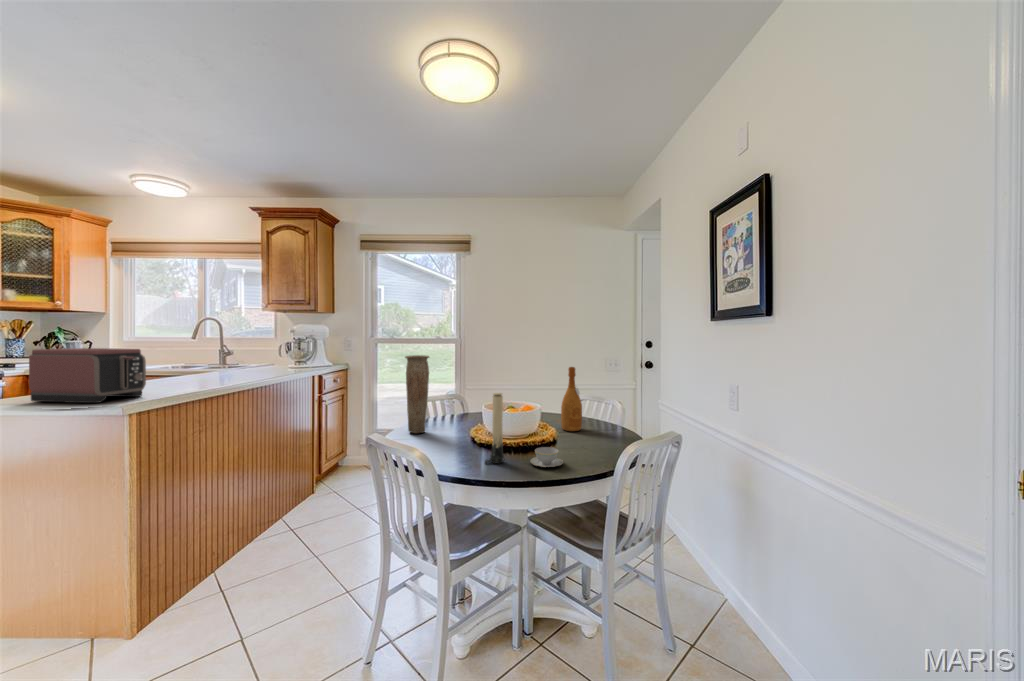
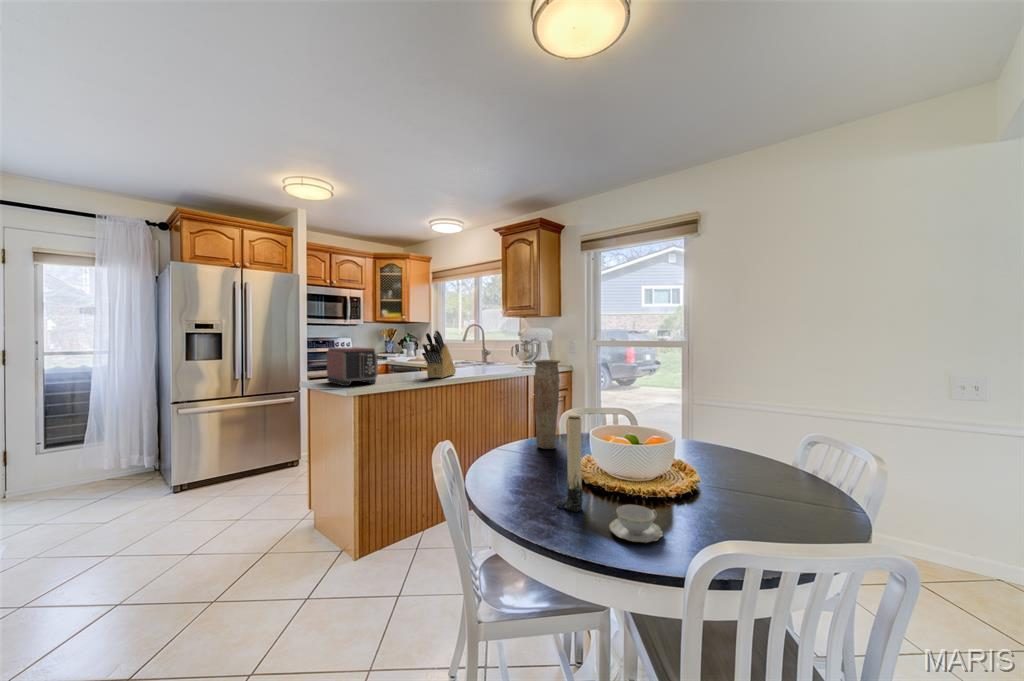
knife block: none [204,326,235,384] -> present [422,330,456,378]
wine bottle: present [561,367,582,431] -> none [740,386,778,493]

